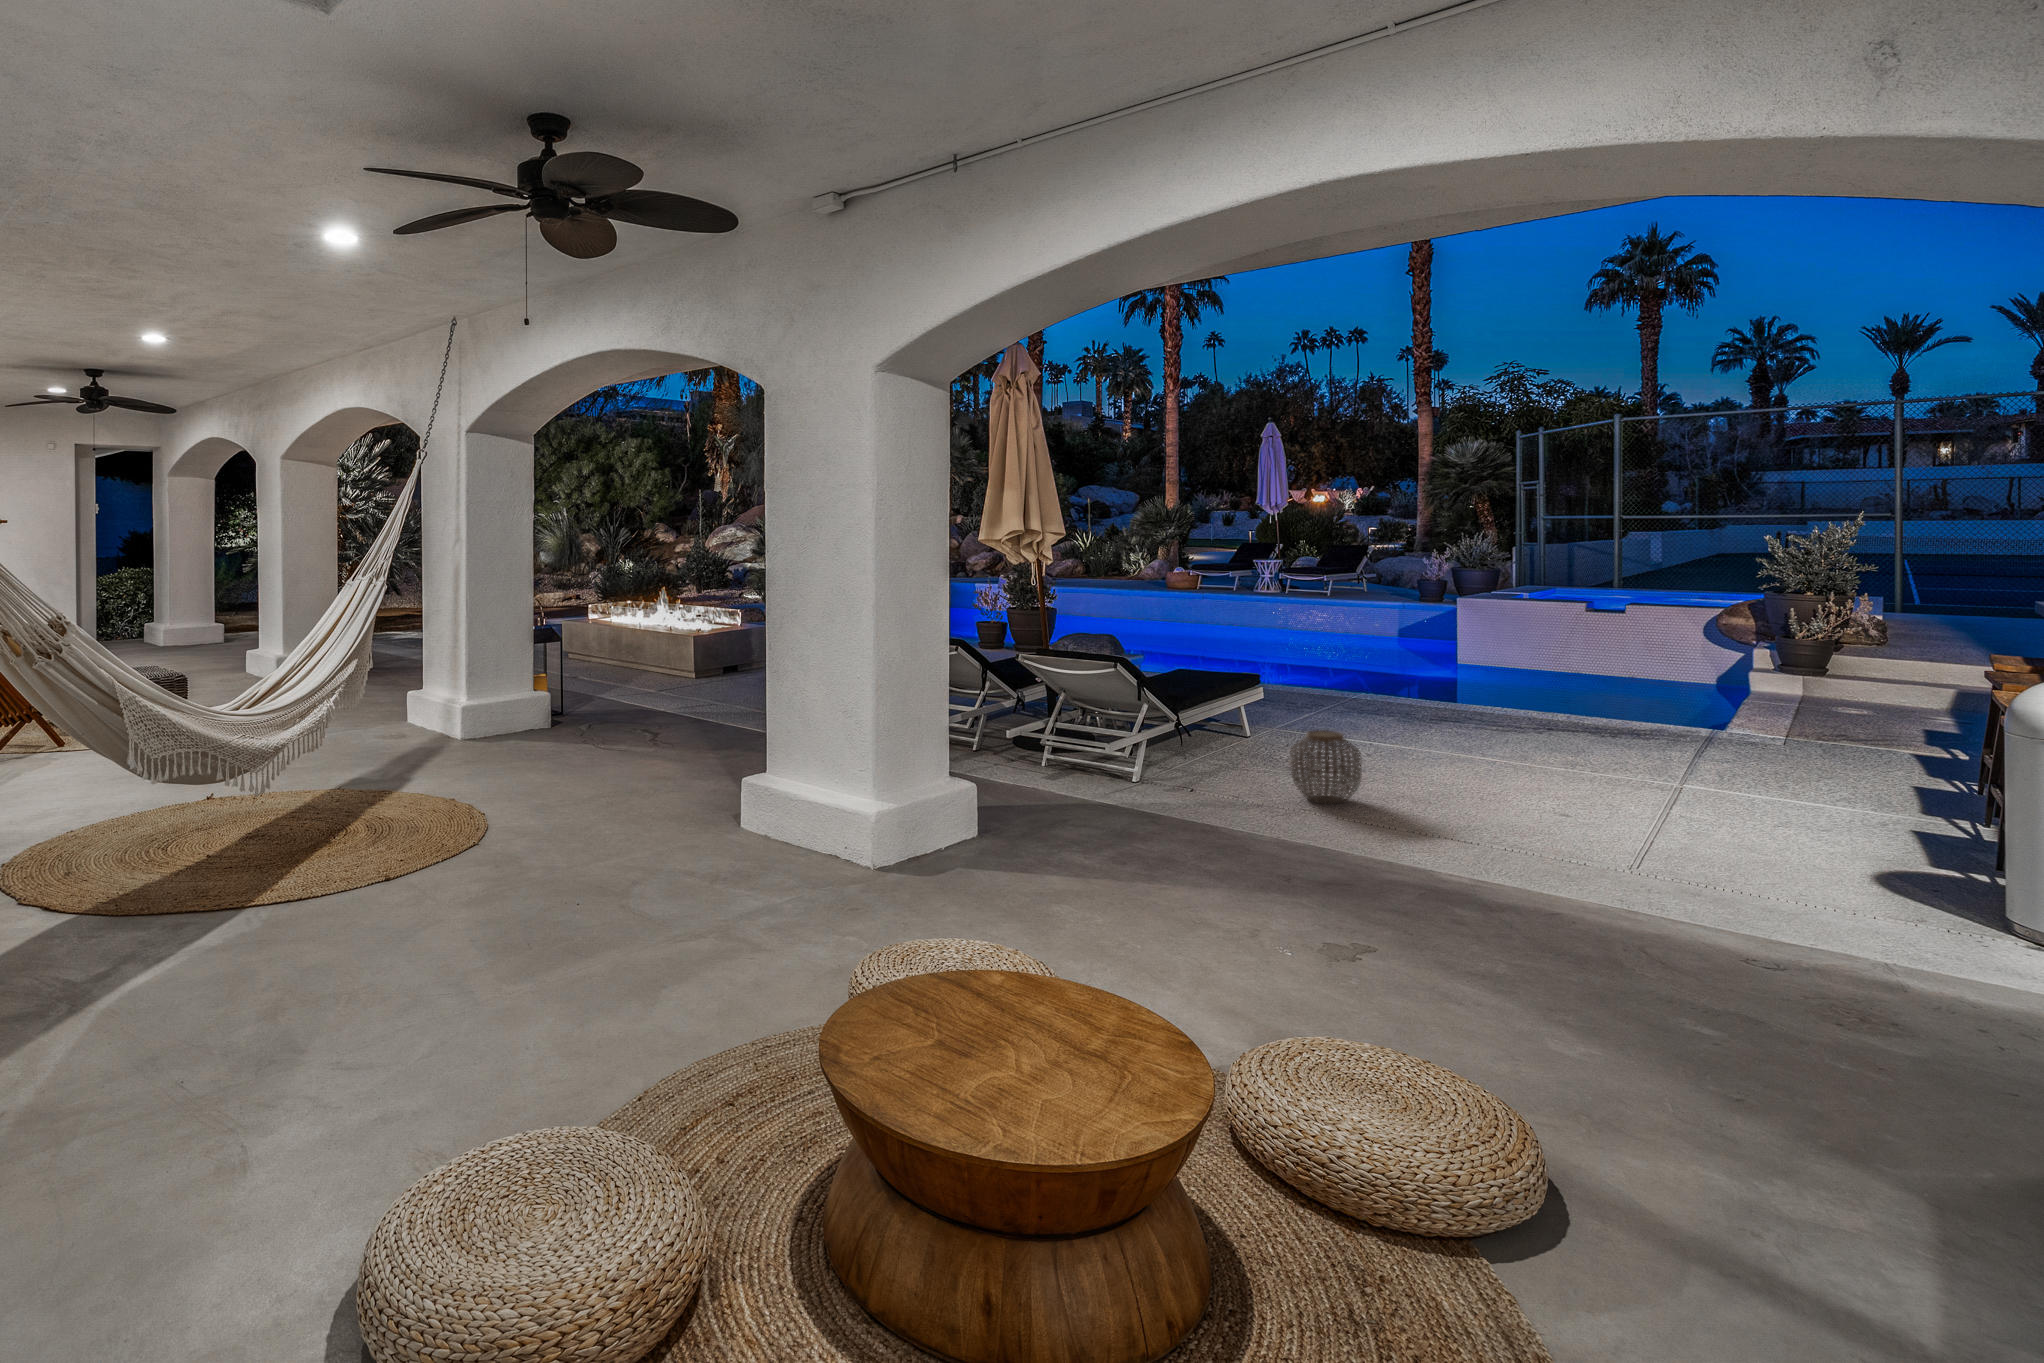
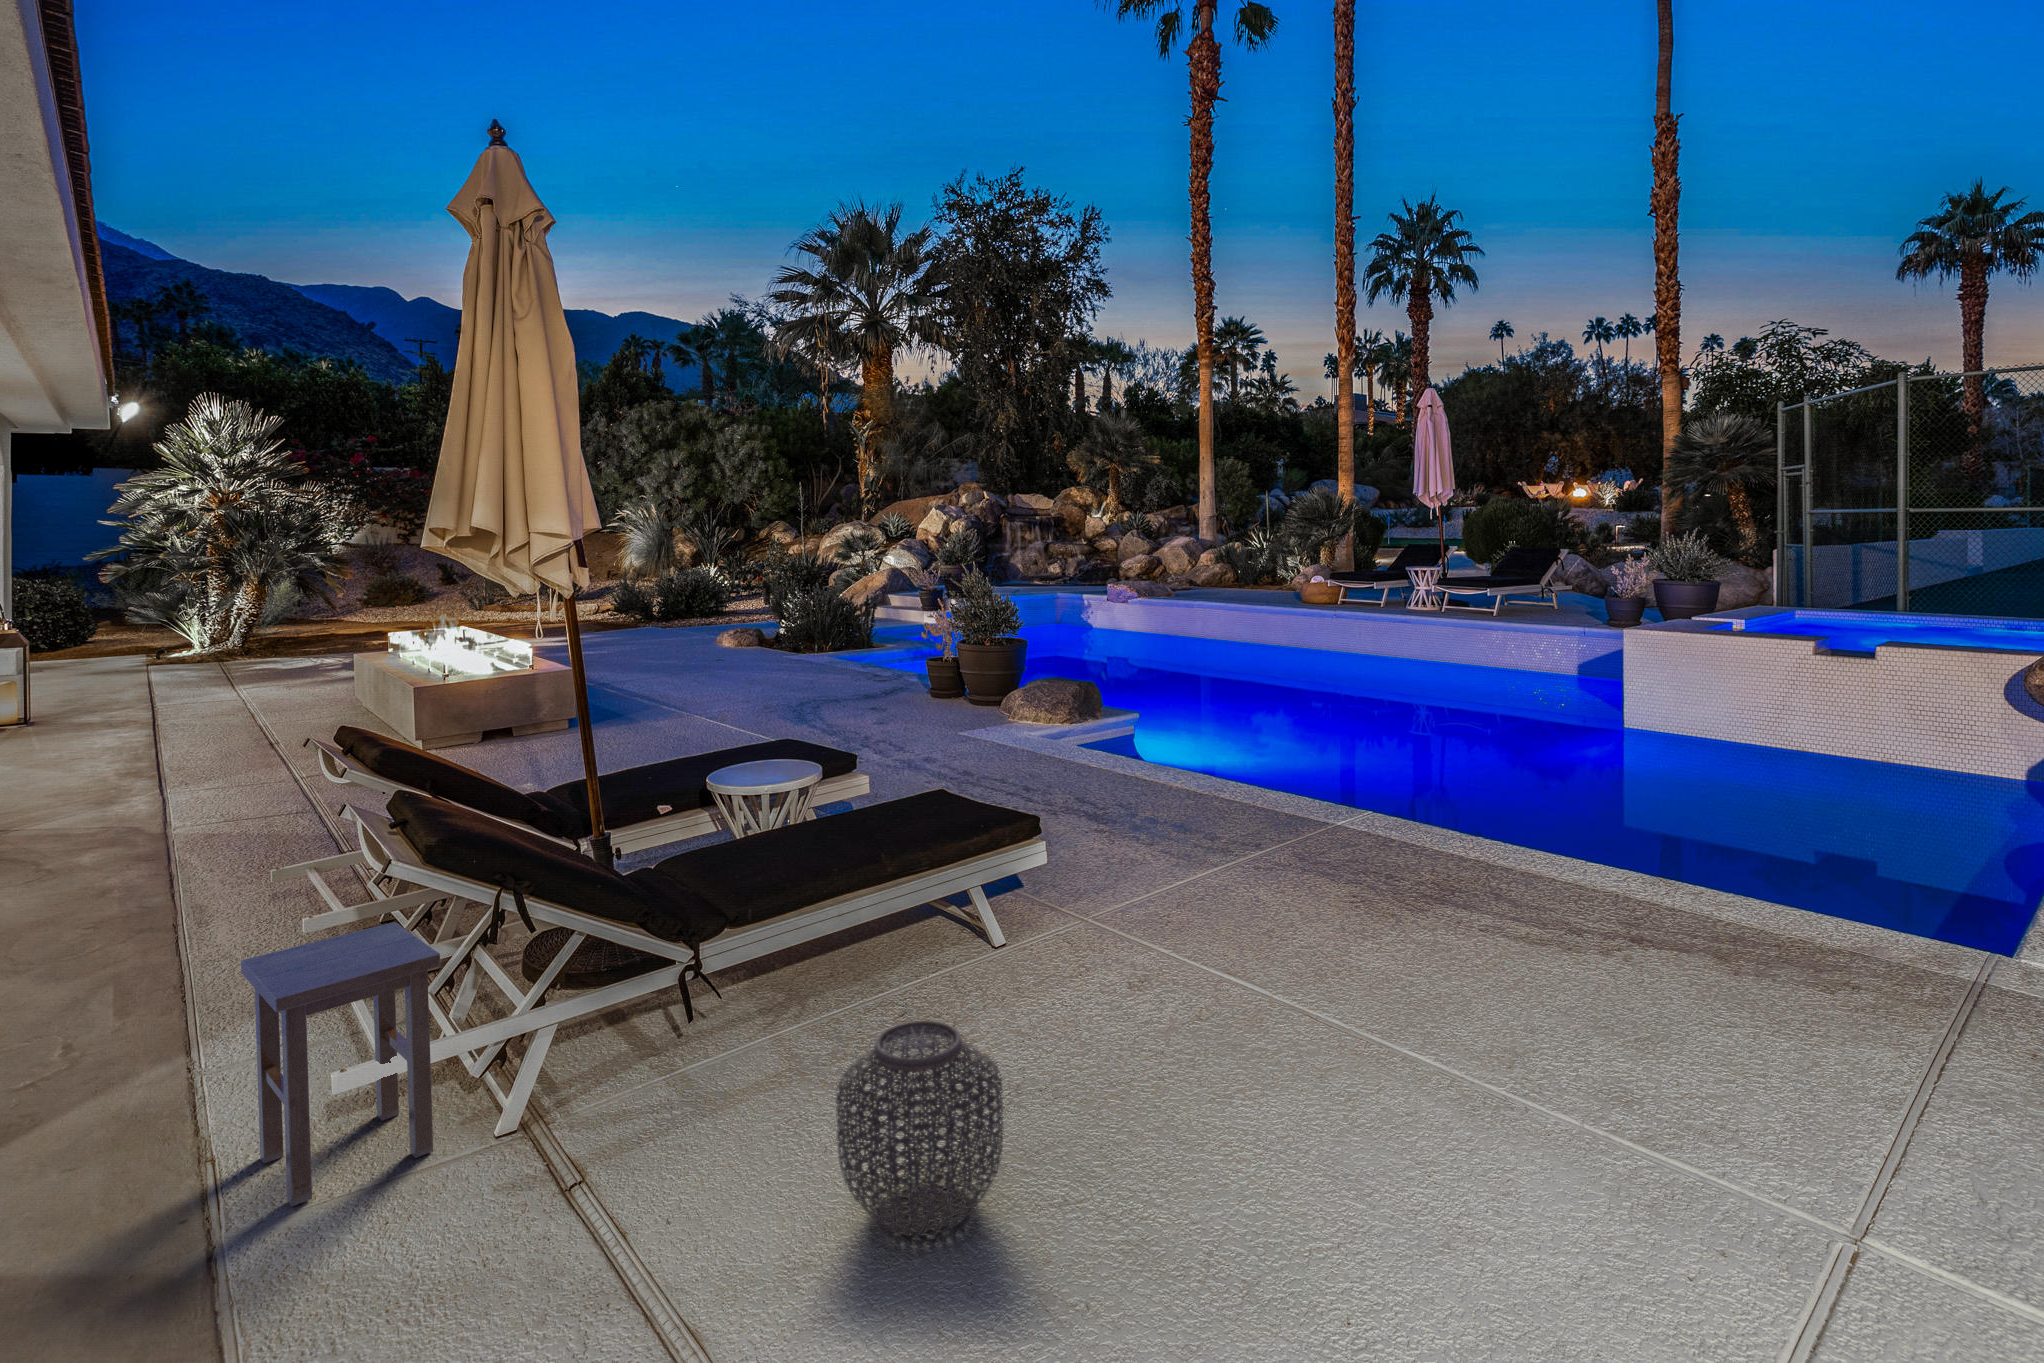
stool: none [1017,709,1099,808] -> present [241,922,440,1206]

